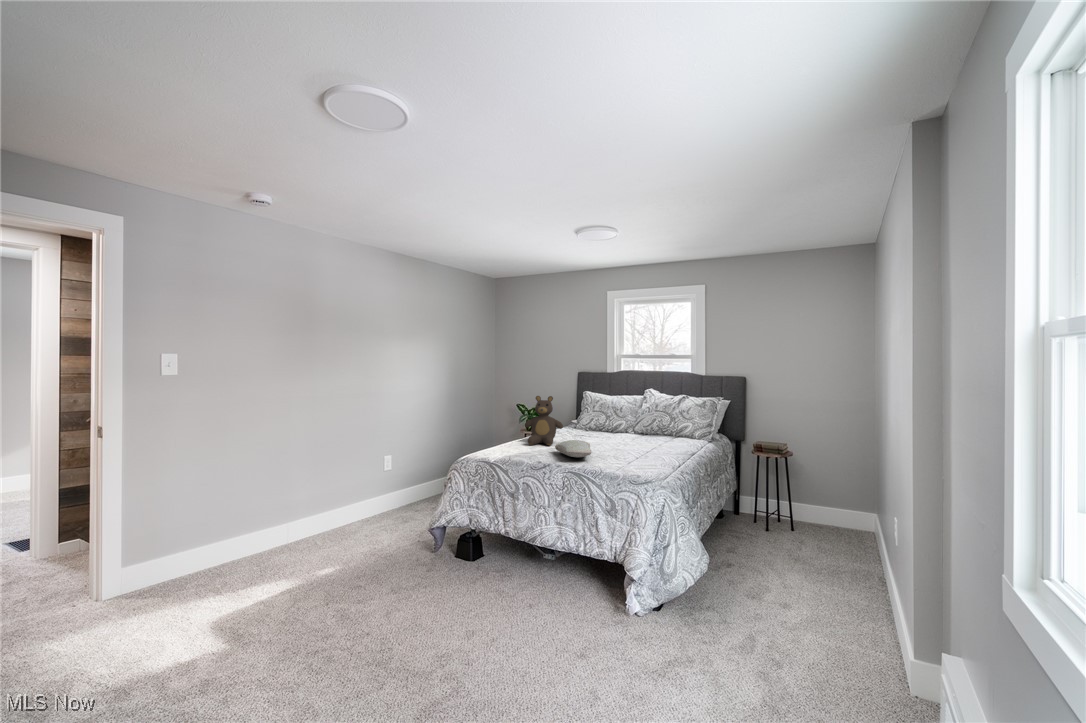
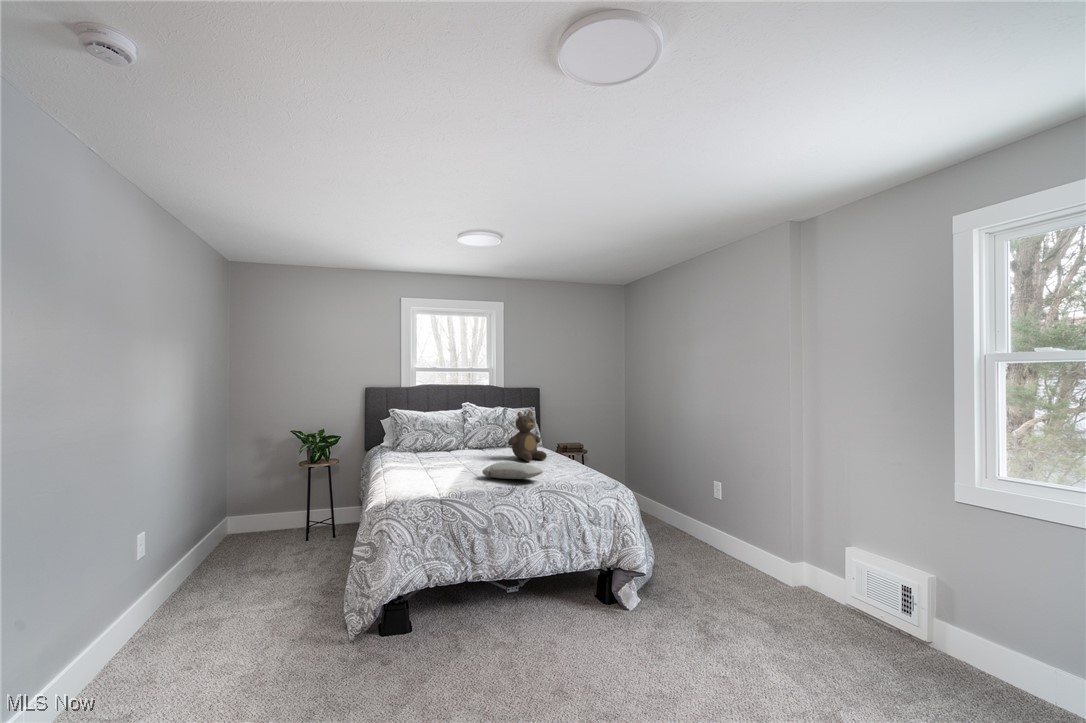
teddy bear: present [525,396,563,445] -> present [508,411,547,461]

